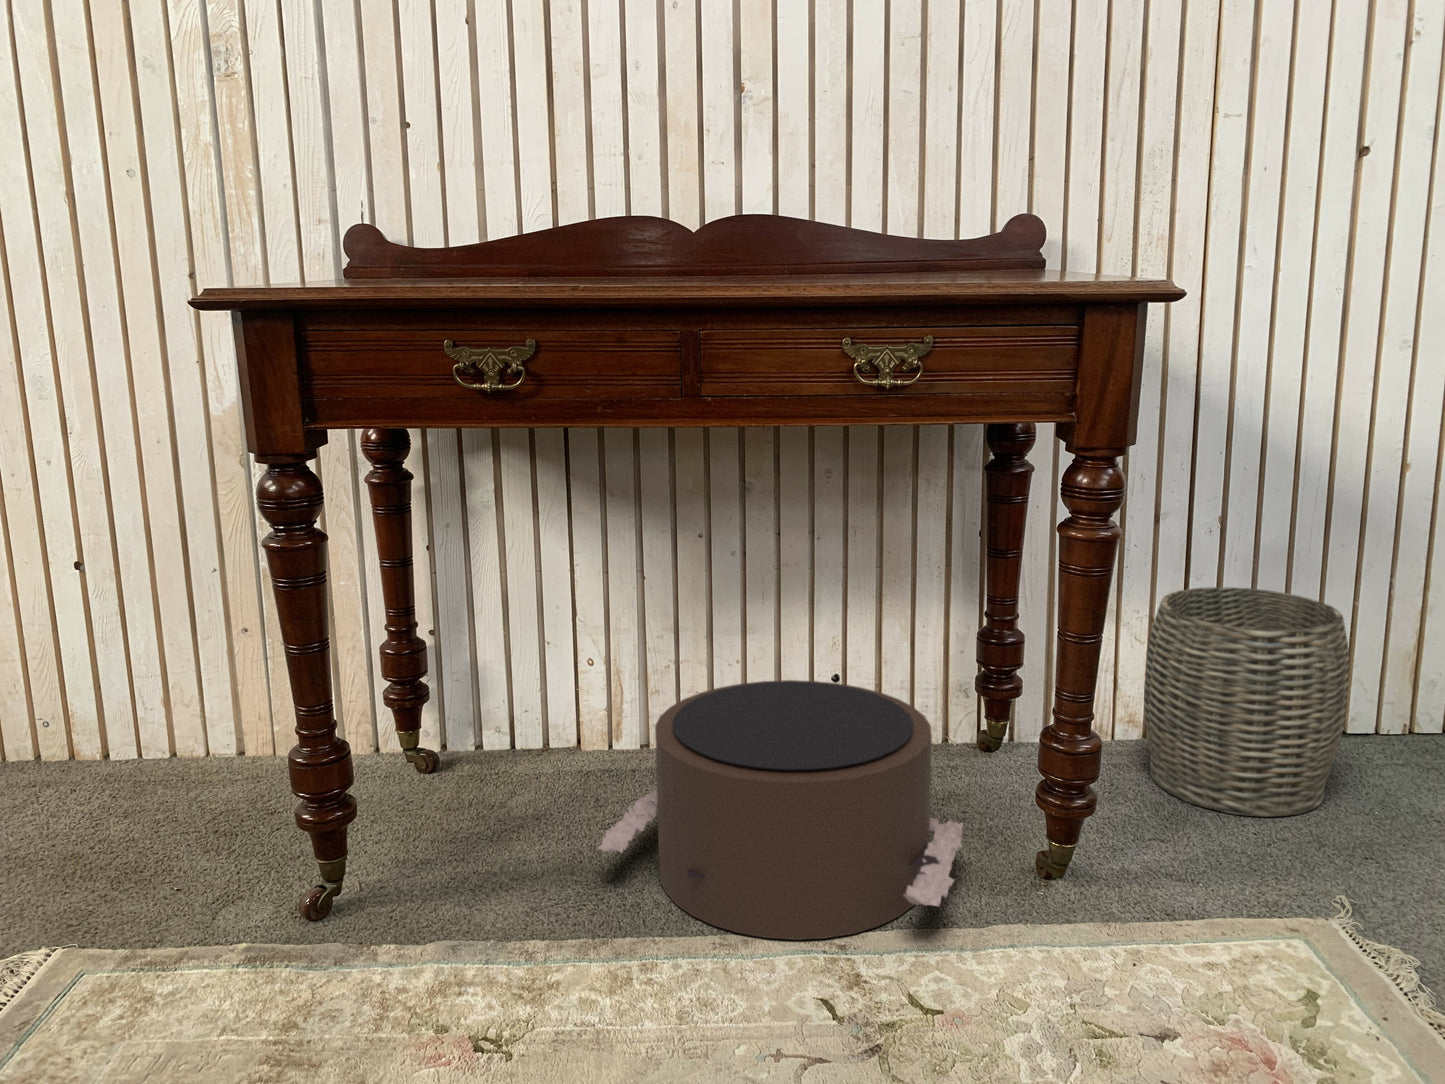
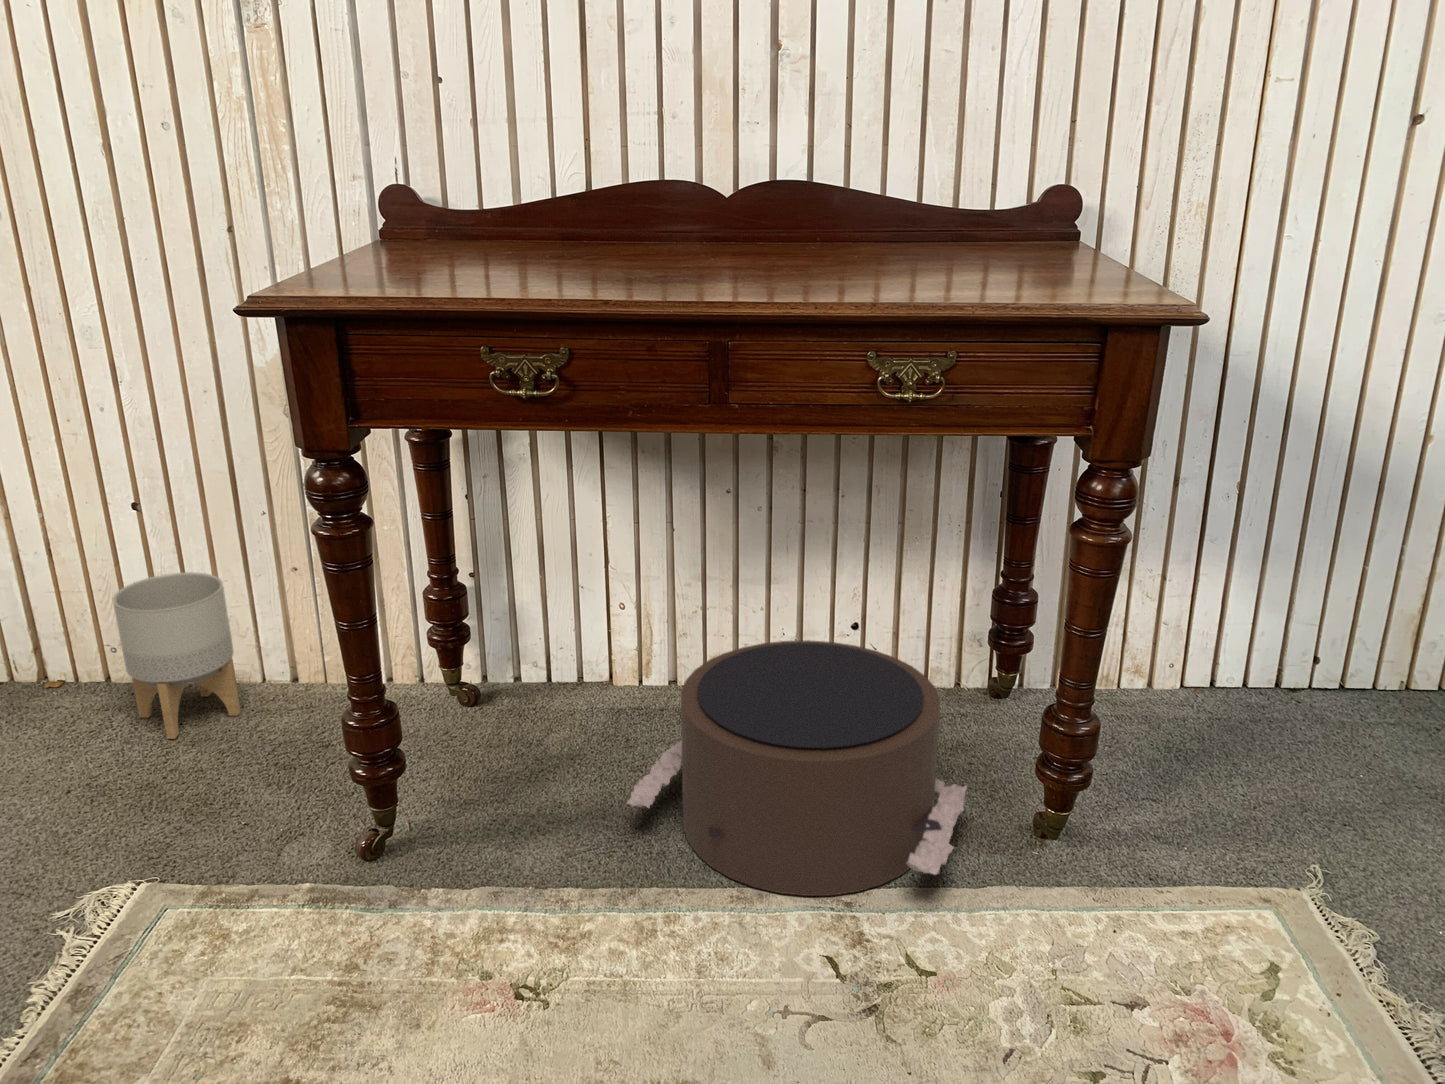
woven basket: present [1144,587,1349,817] -> none [1151,551,1351,779]
planter: none [48,634,182,810] -> present [113,572,241,739]

